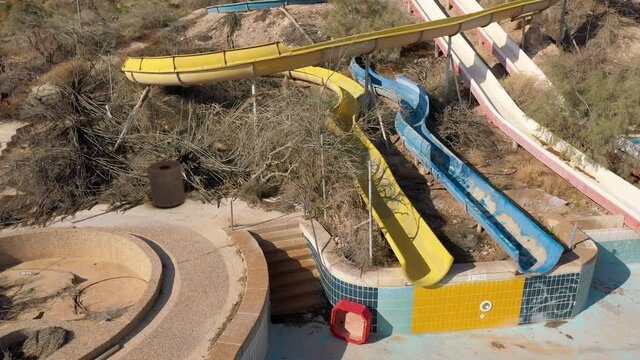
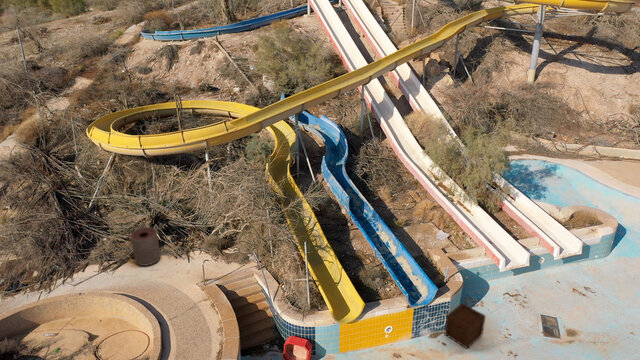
wooden crate: none [567,279,634,344] -> present [444,303,485,348]

